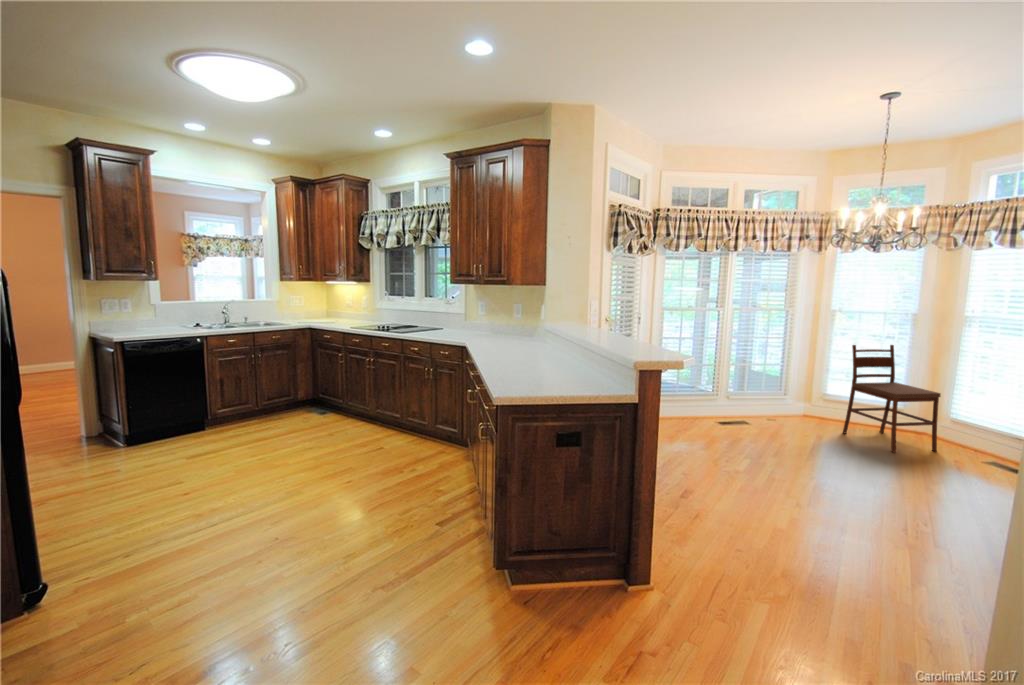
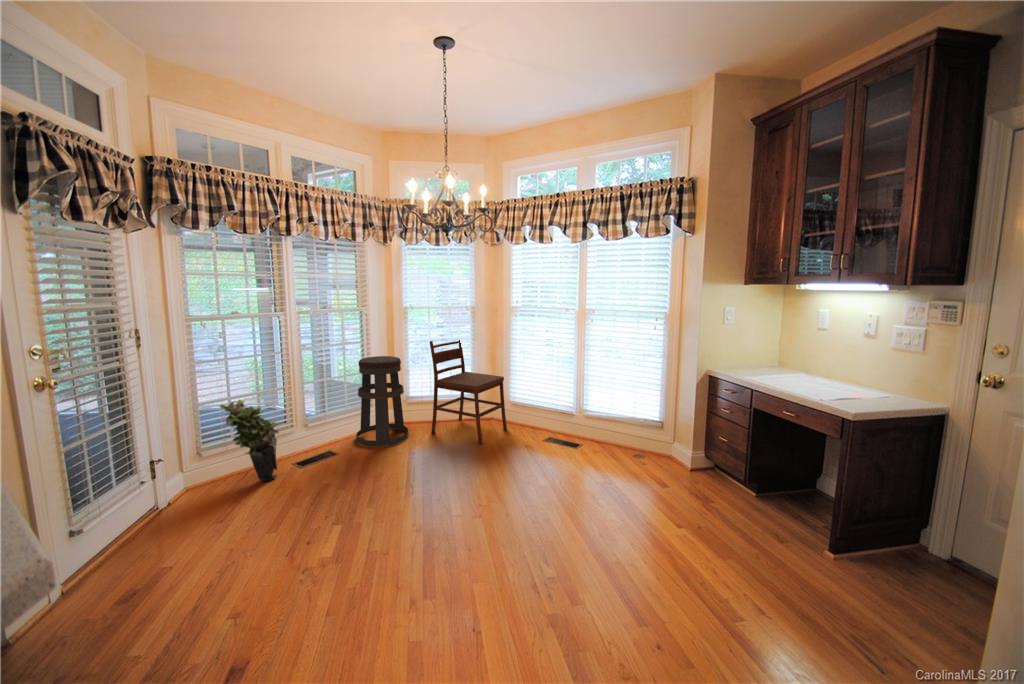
bar stool: none [767,353,819,432] -> present [356,356,409,447]
potted plant: none [674,366,710,427] -> present [220,400,279,481]

